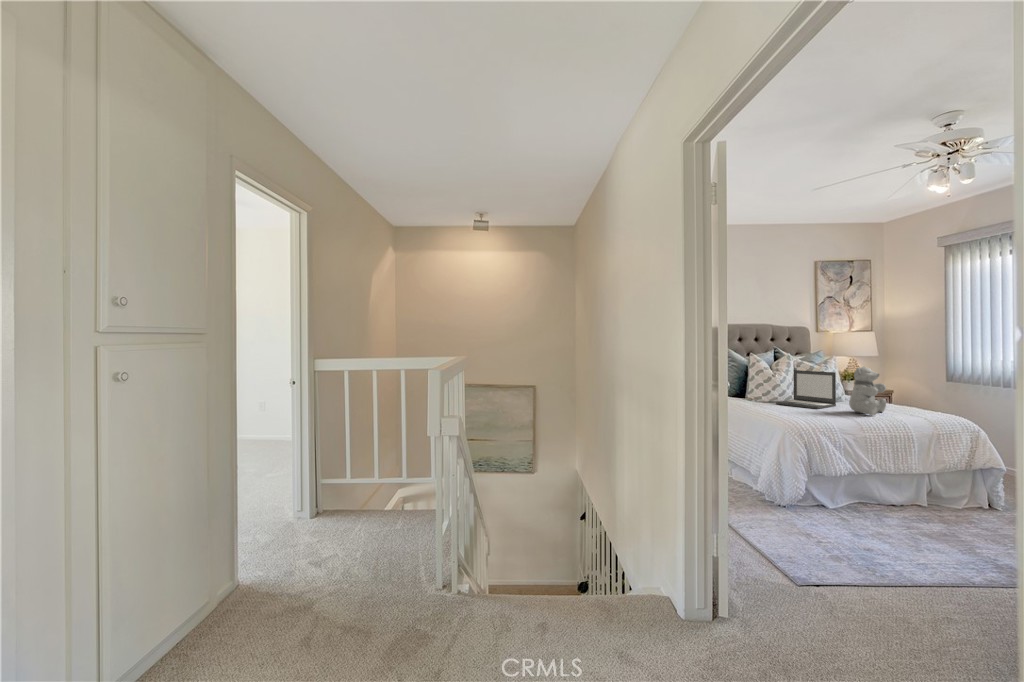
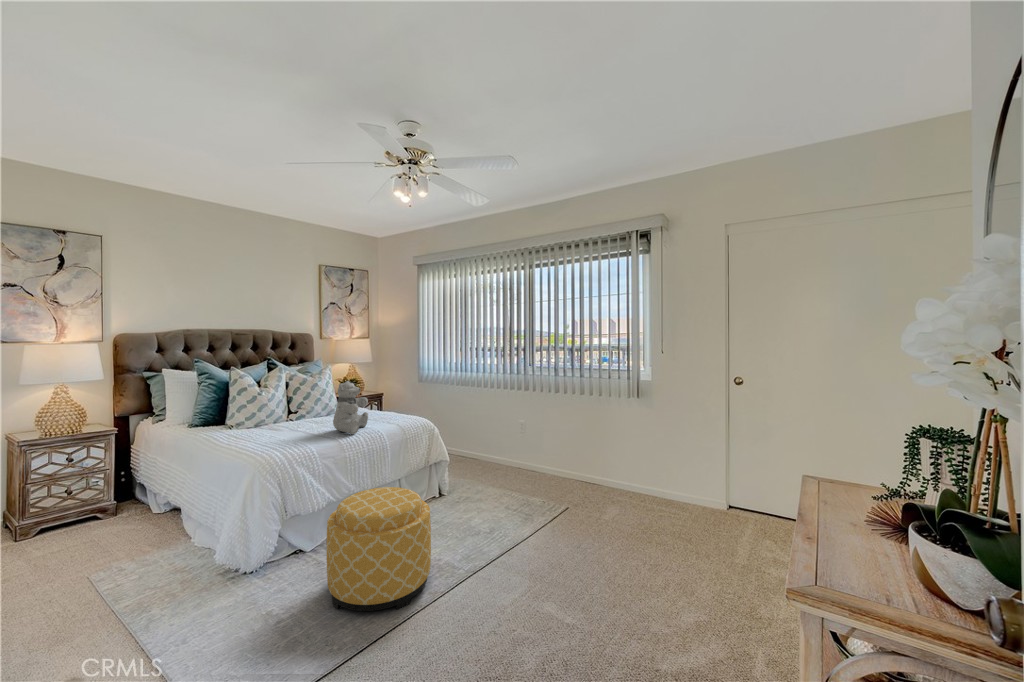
laptop: present [776,370,836,409] -> none [258,386,325,432]
ottoman: none [865,454,978,557] -> present [327,487,431,611]

